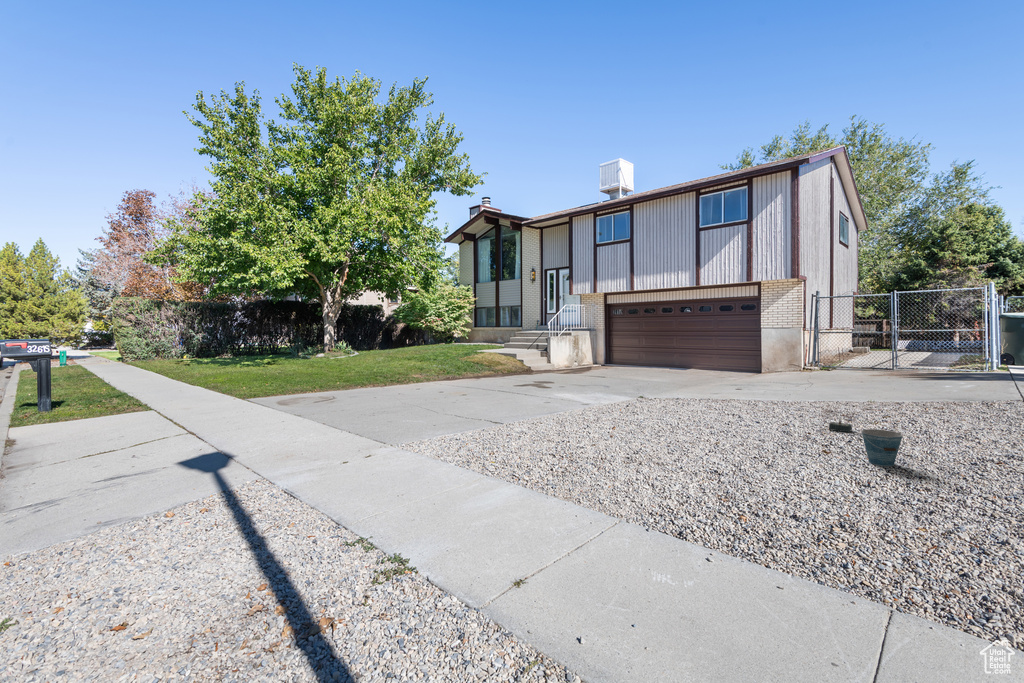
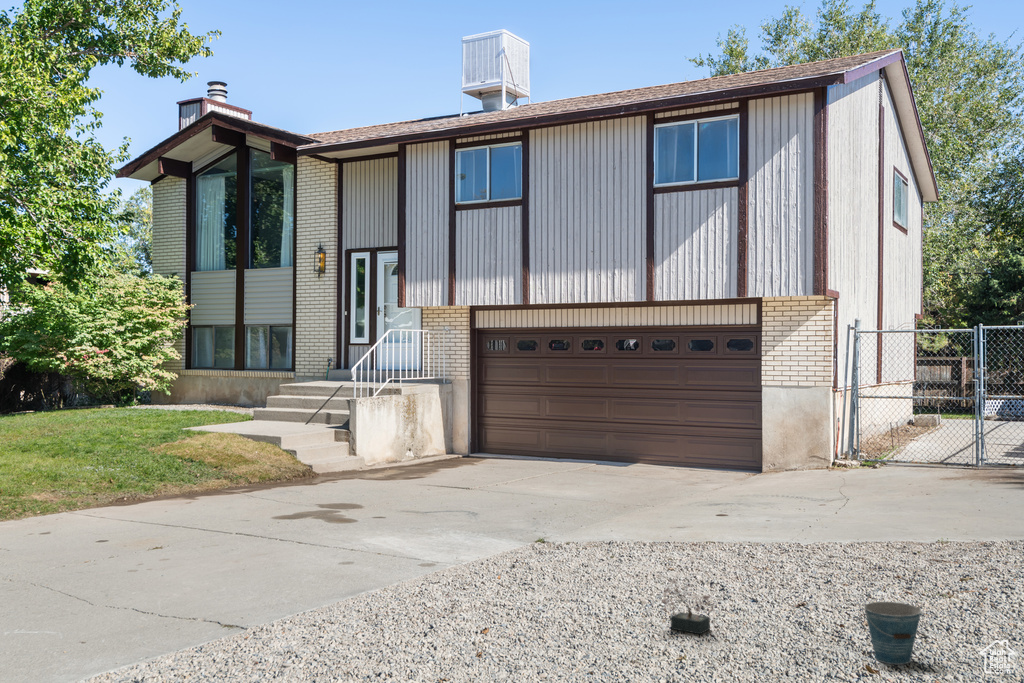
decorative plant: present [823,405,856,432] -> present [662,580,716,634]

